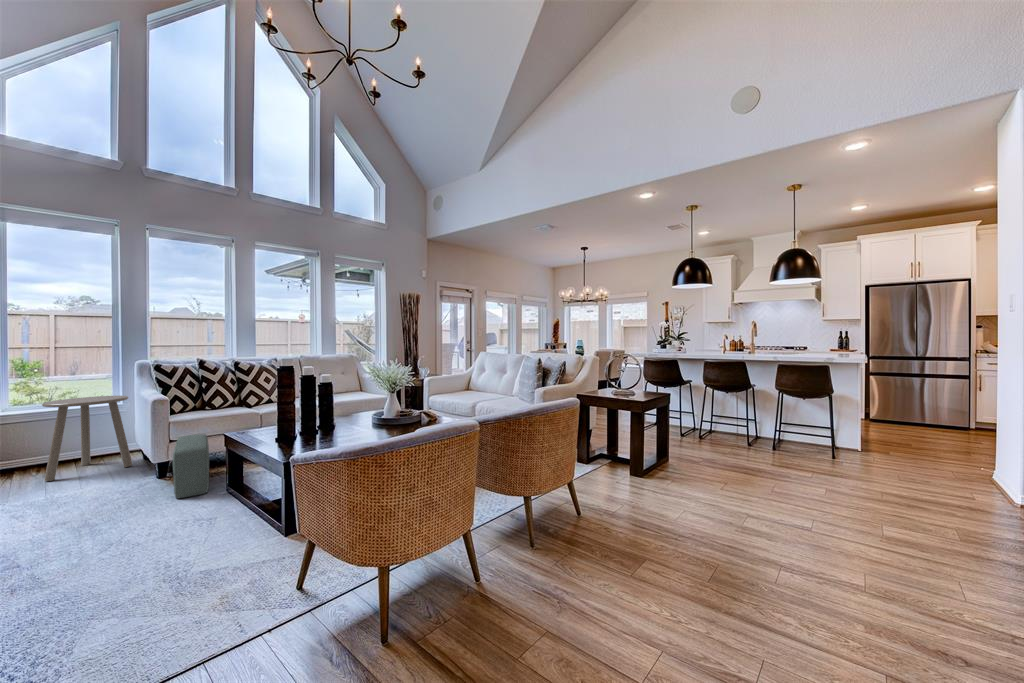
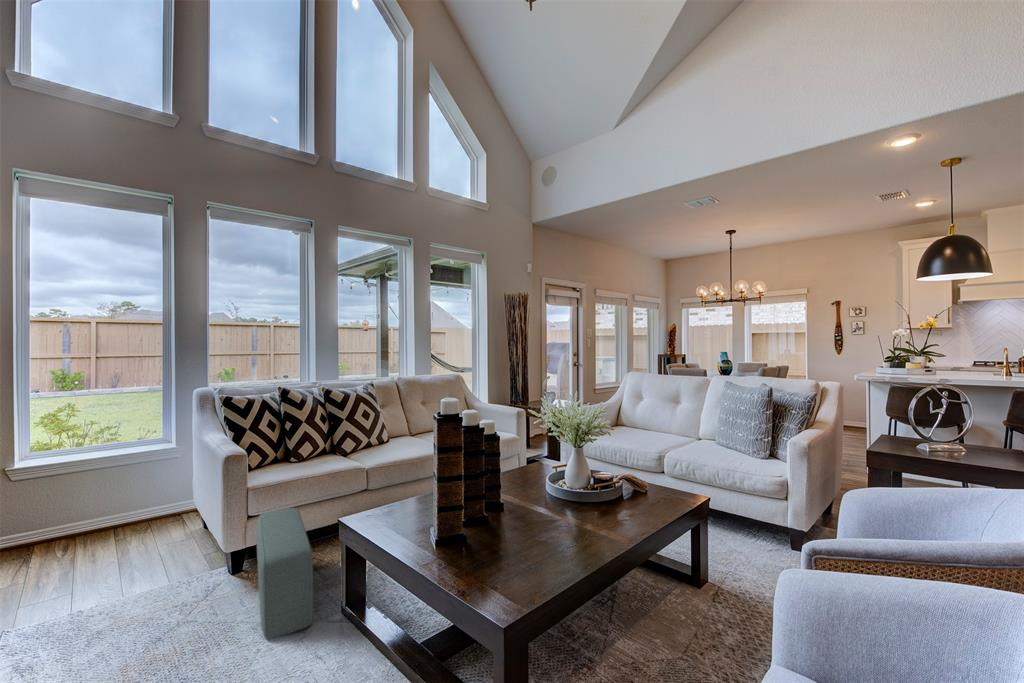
side table: present [42,396,133,481] -> none [71,438,191,573]

